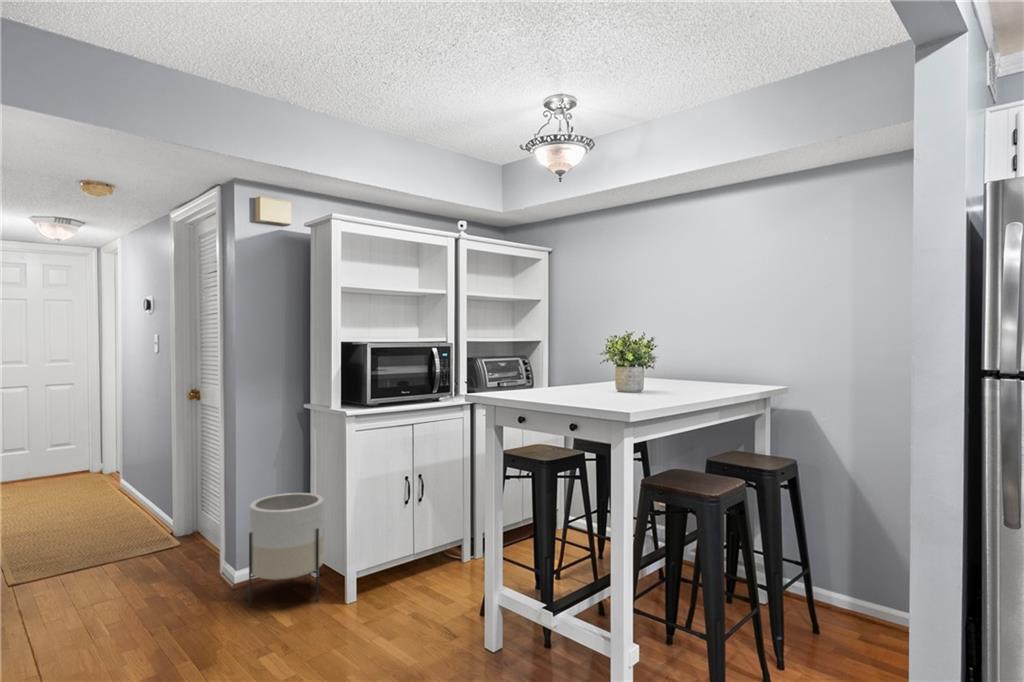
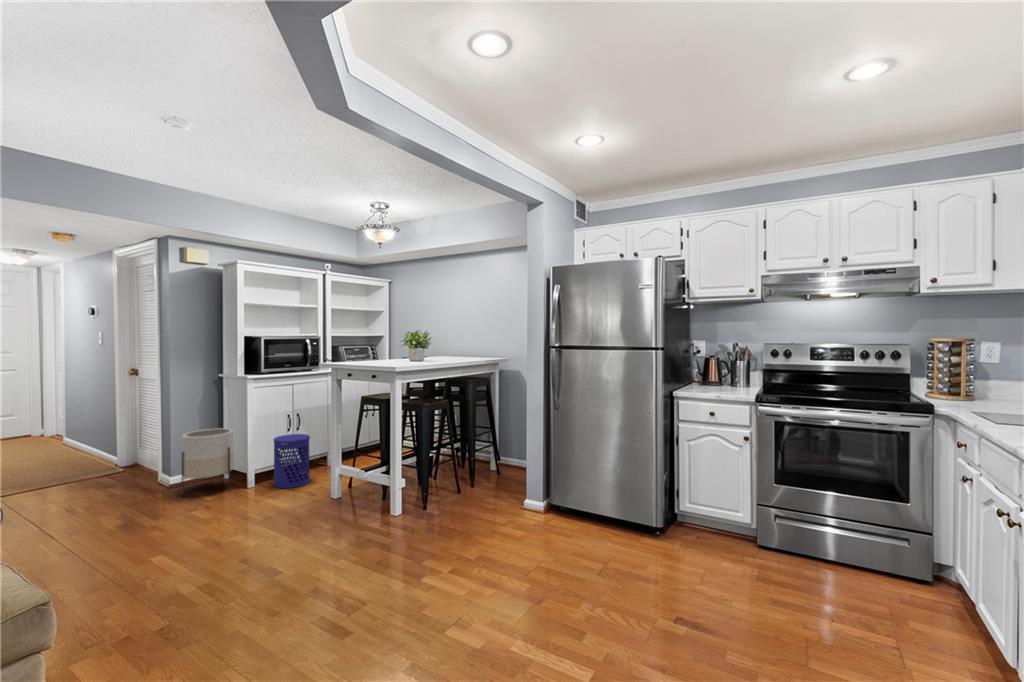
waste bin: none [384,509,440,607] -> present [274,434,310,488]

